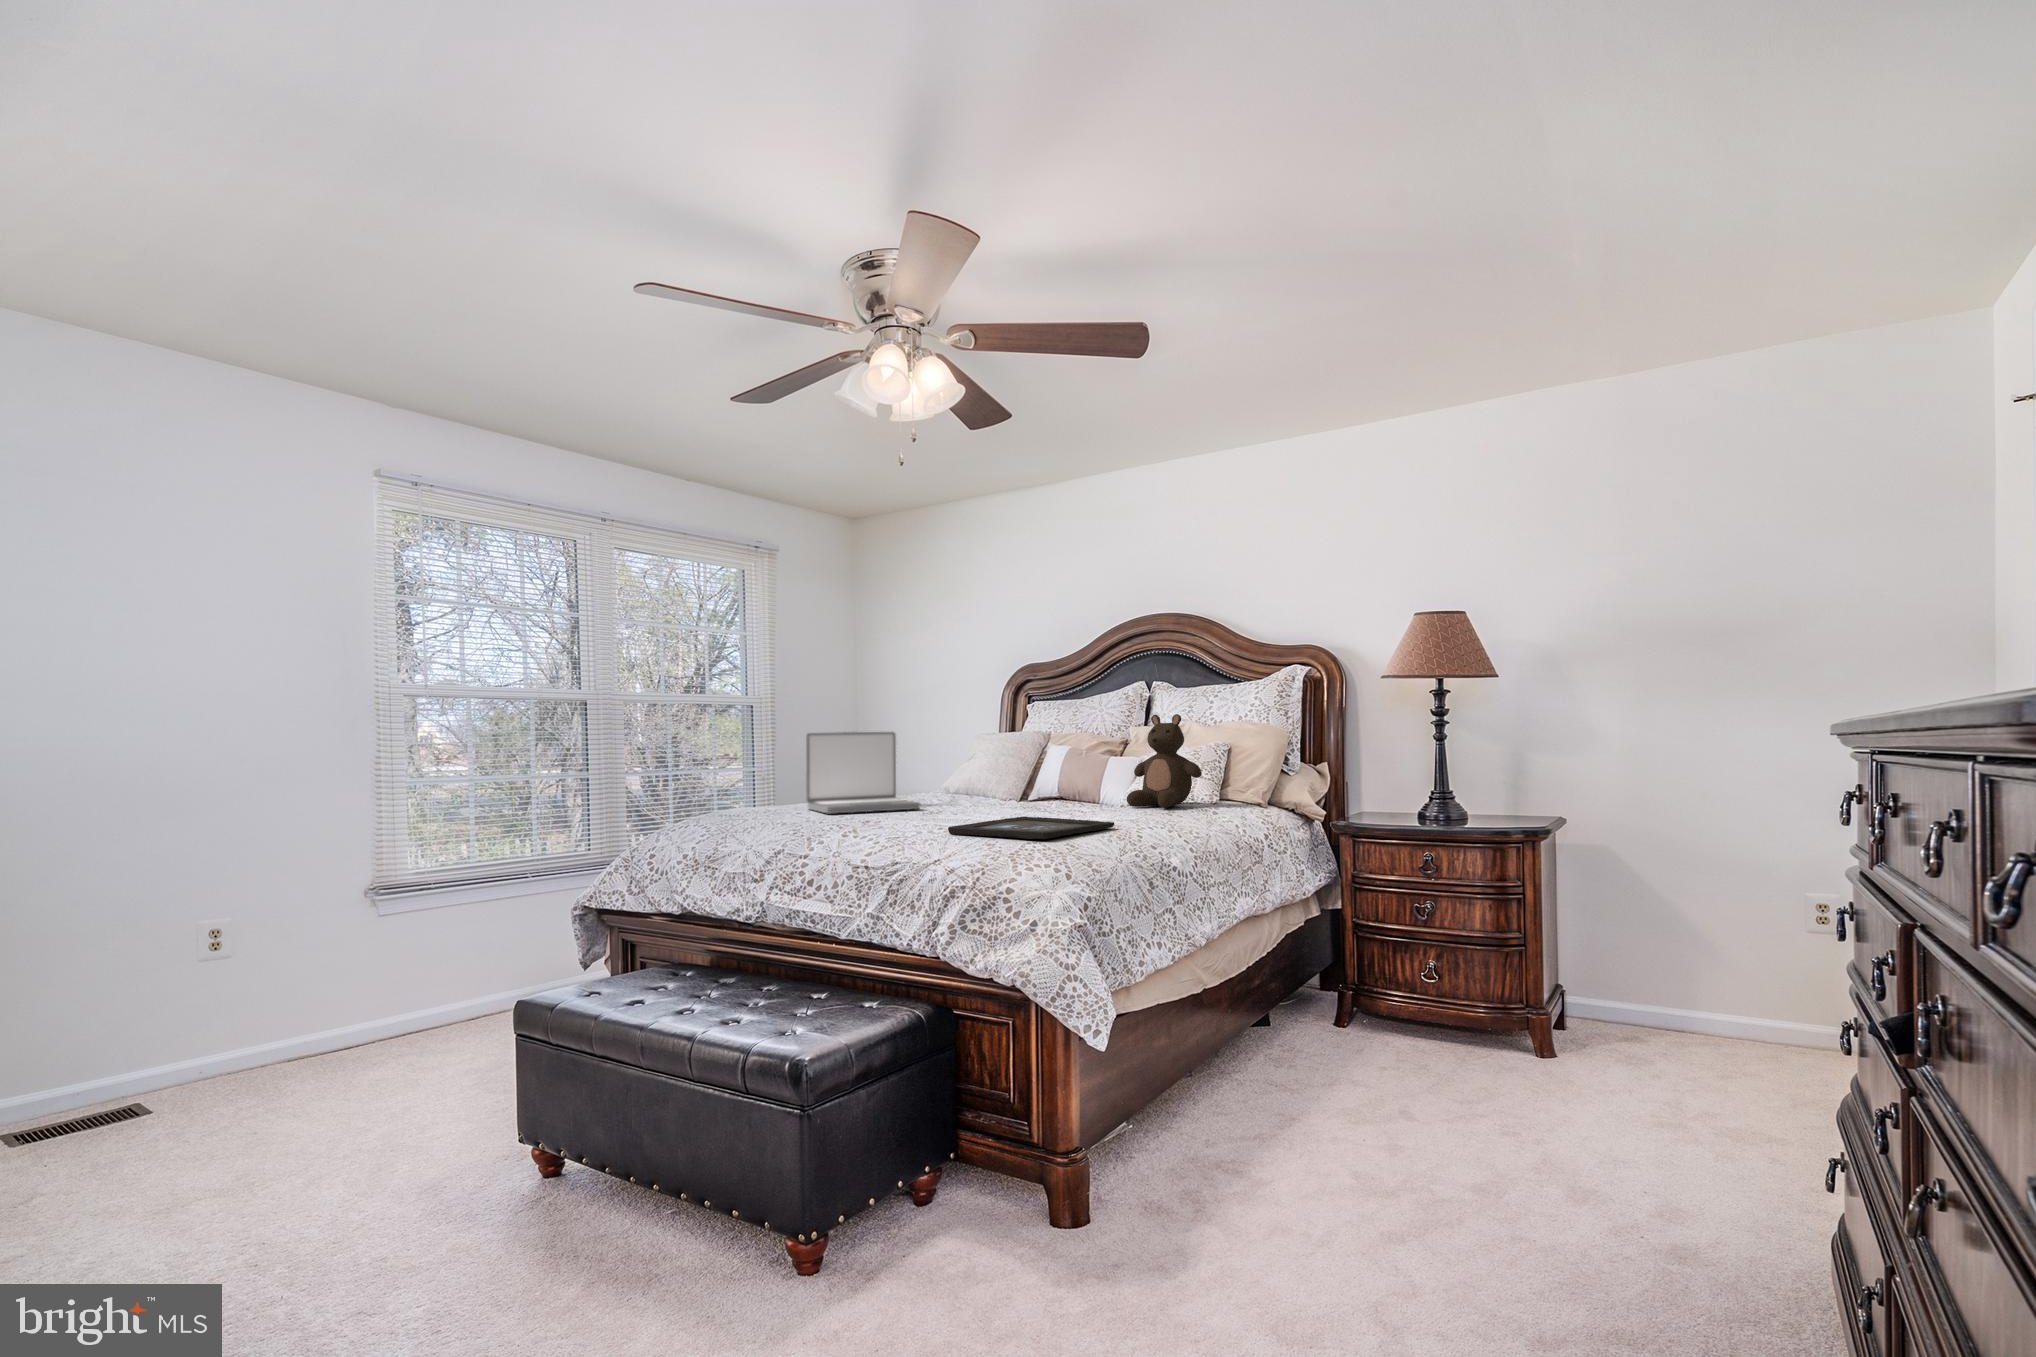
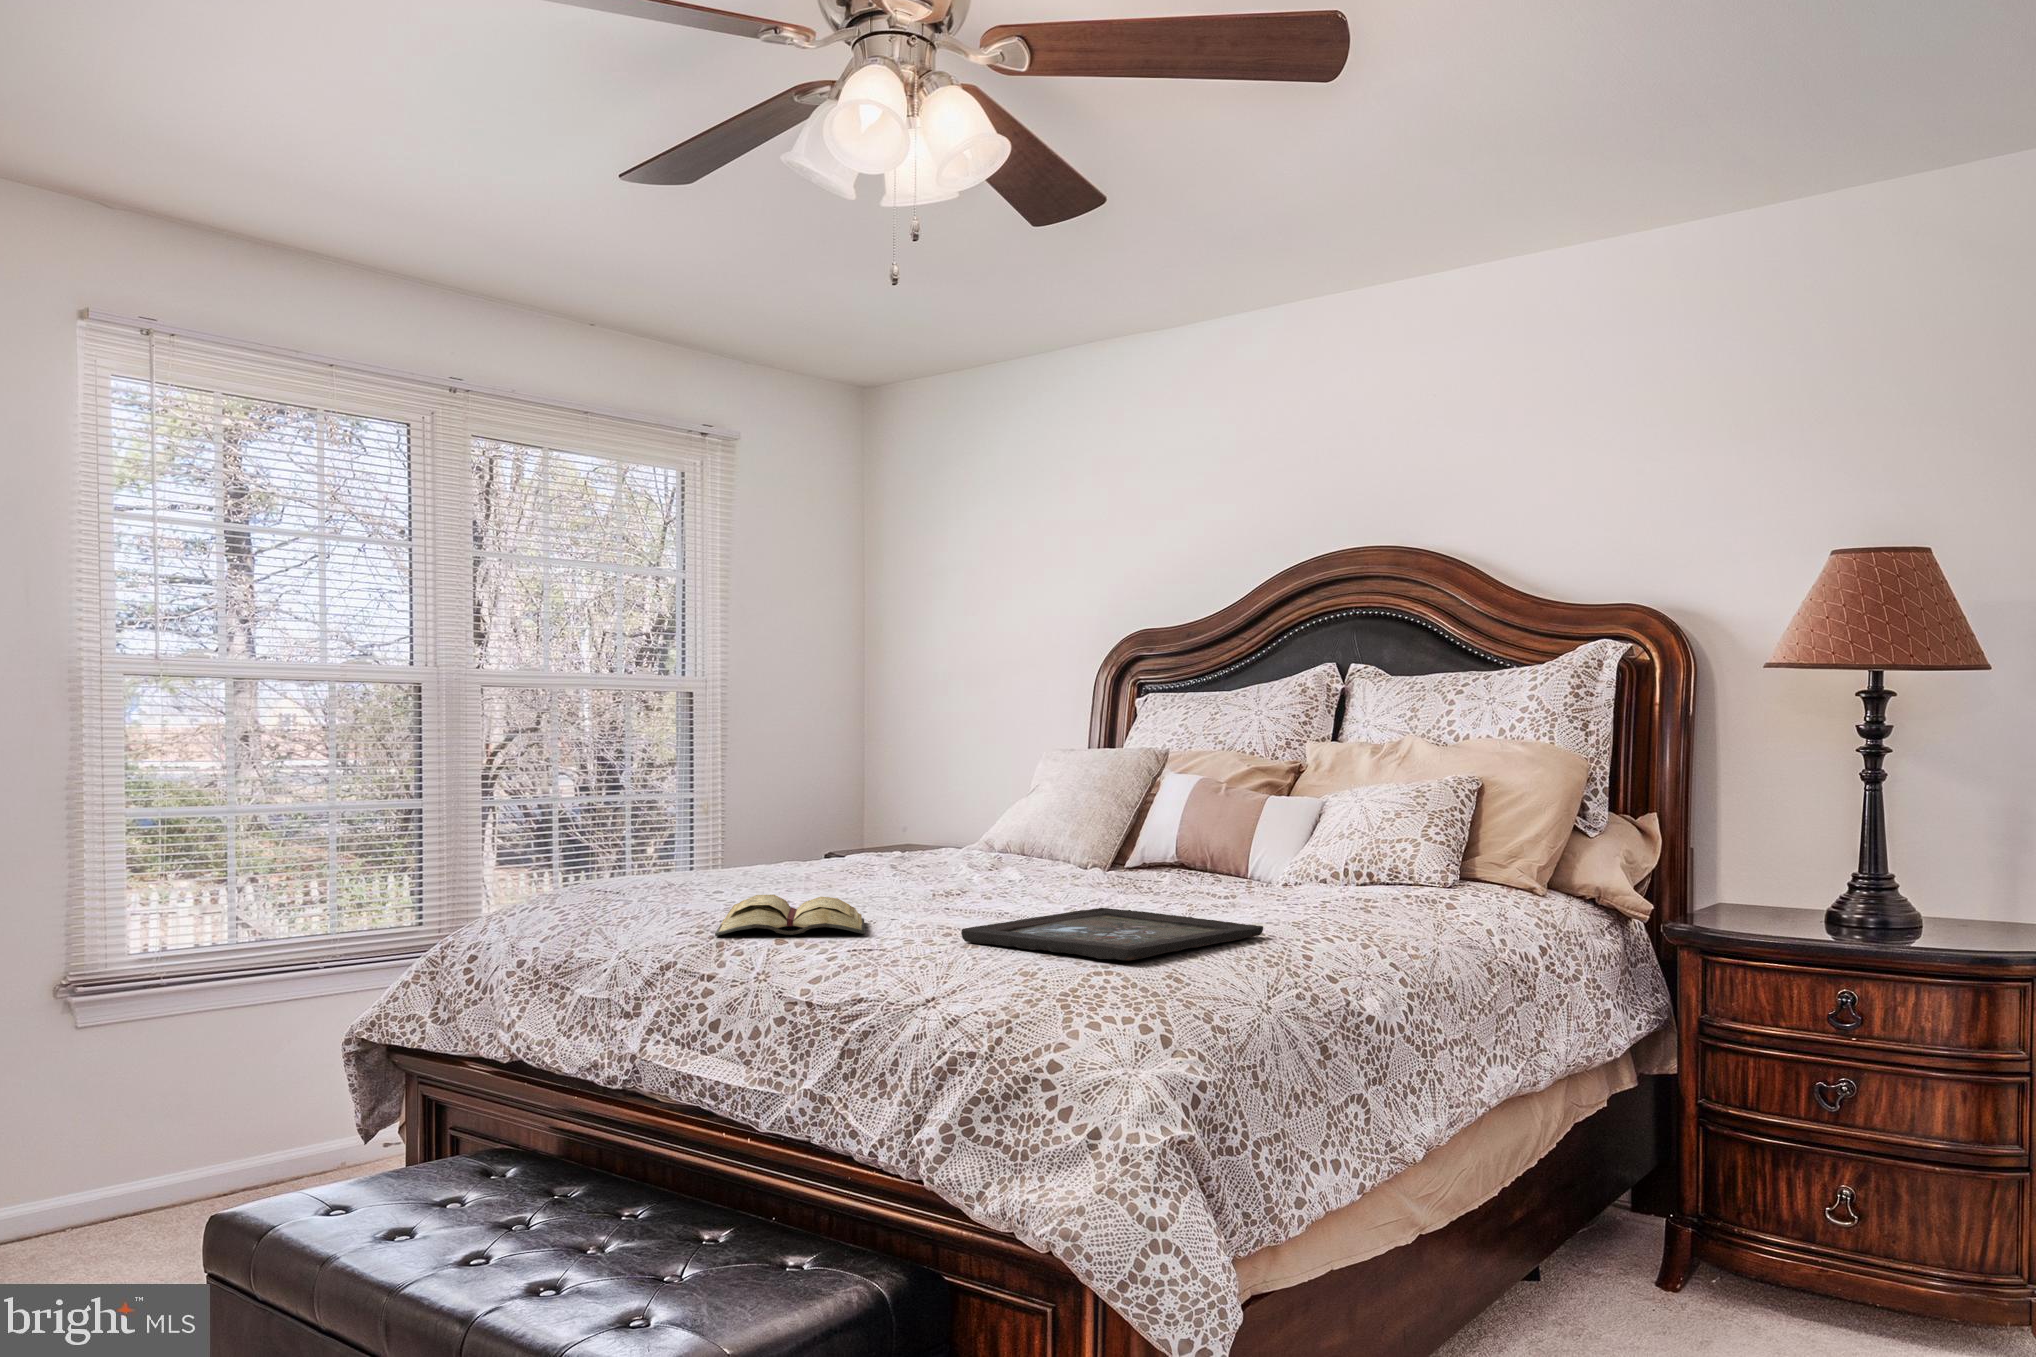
stuffed bear: present [1127,714,1202,808] -> none [1293,727,1428,892]
laptop: present [806,732,920,814] -> none [747,748,936,889]
diary: none [807,813,892,835] -> present [715,895,865,936]

